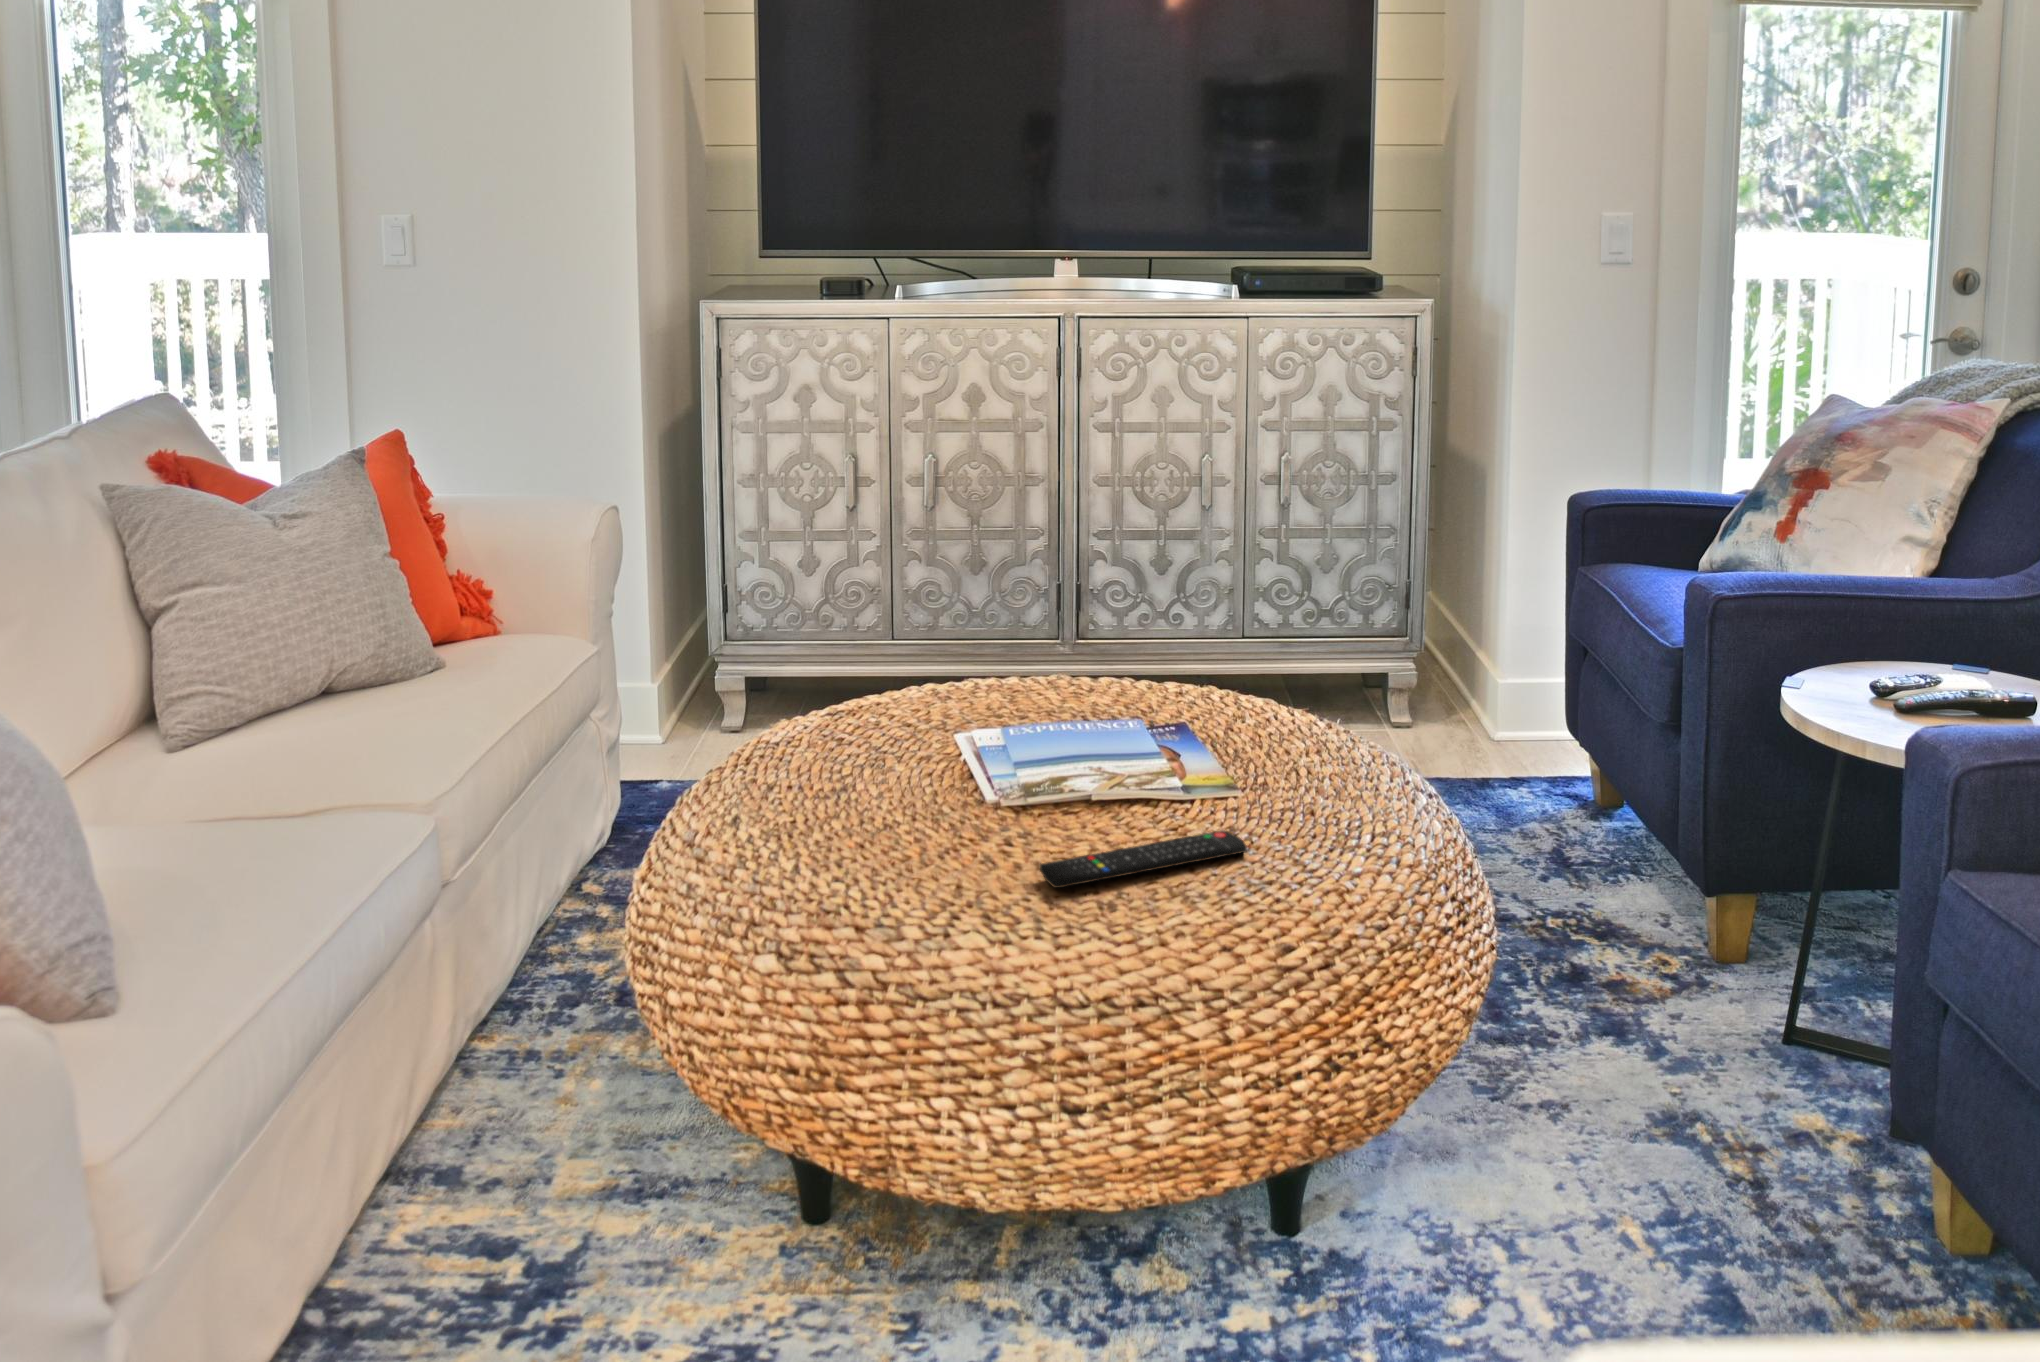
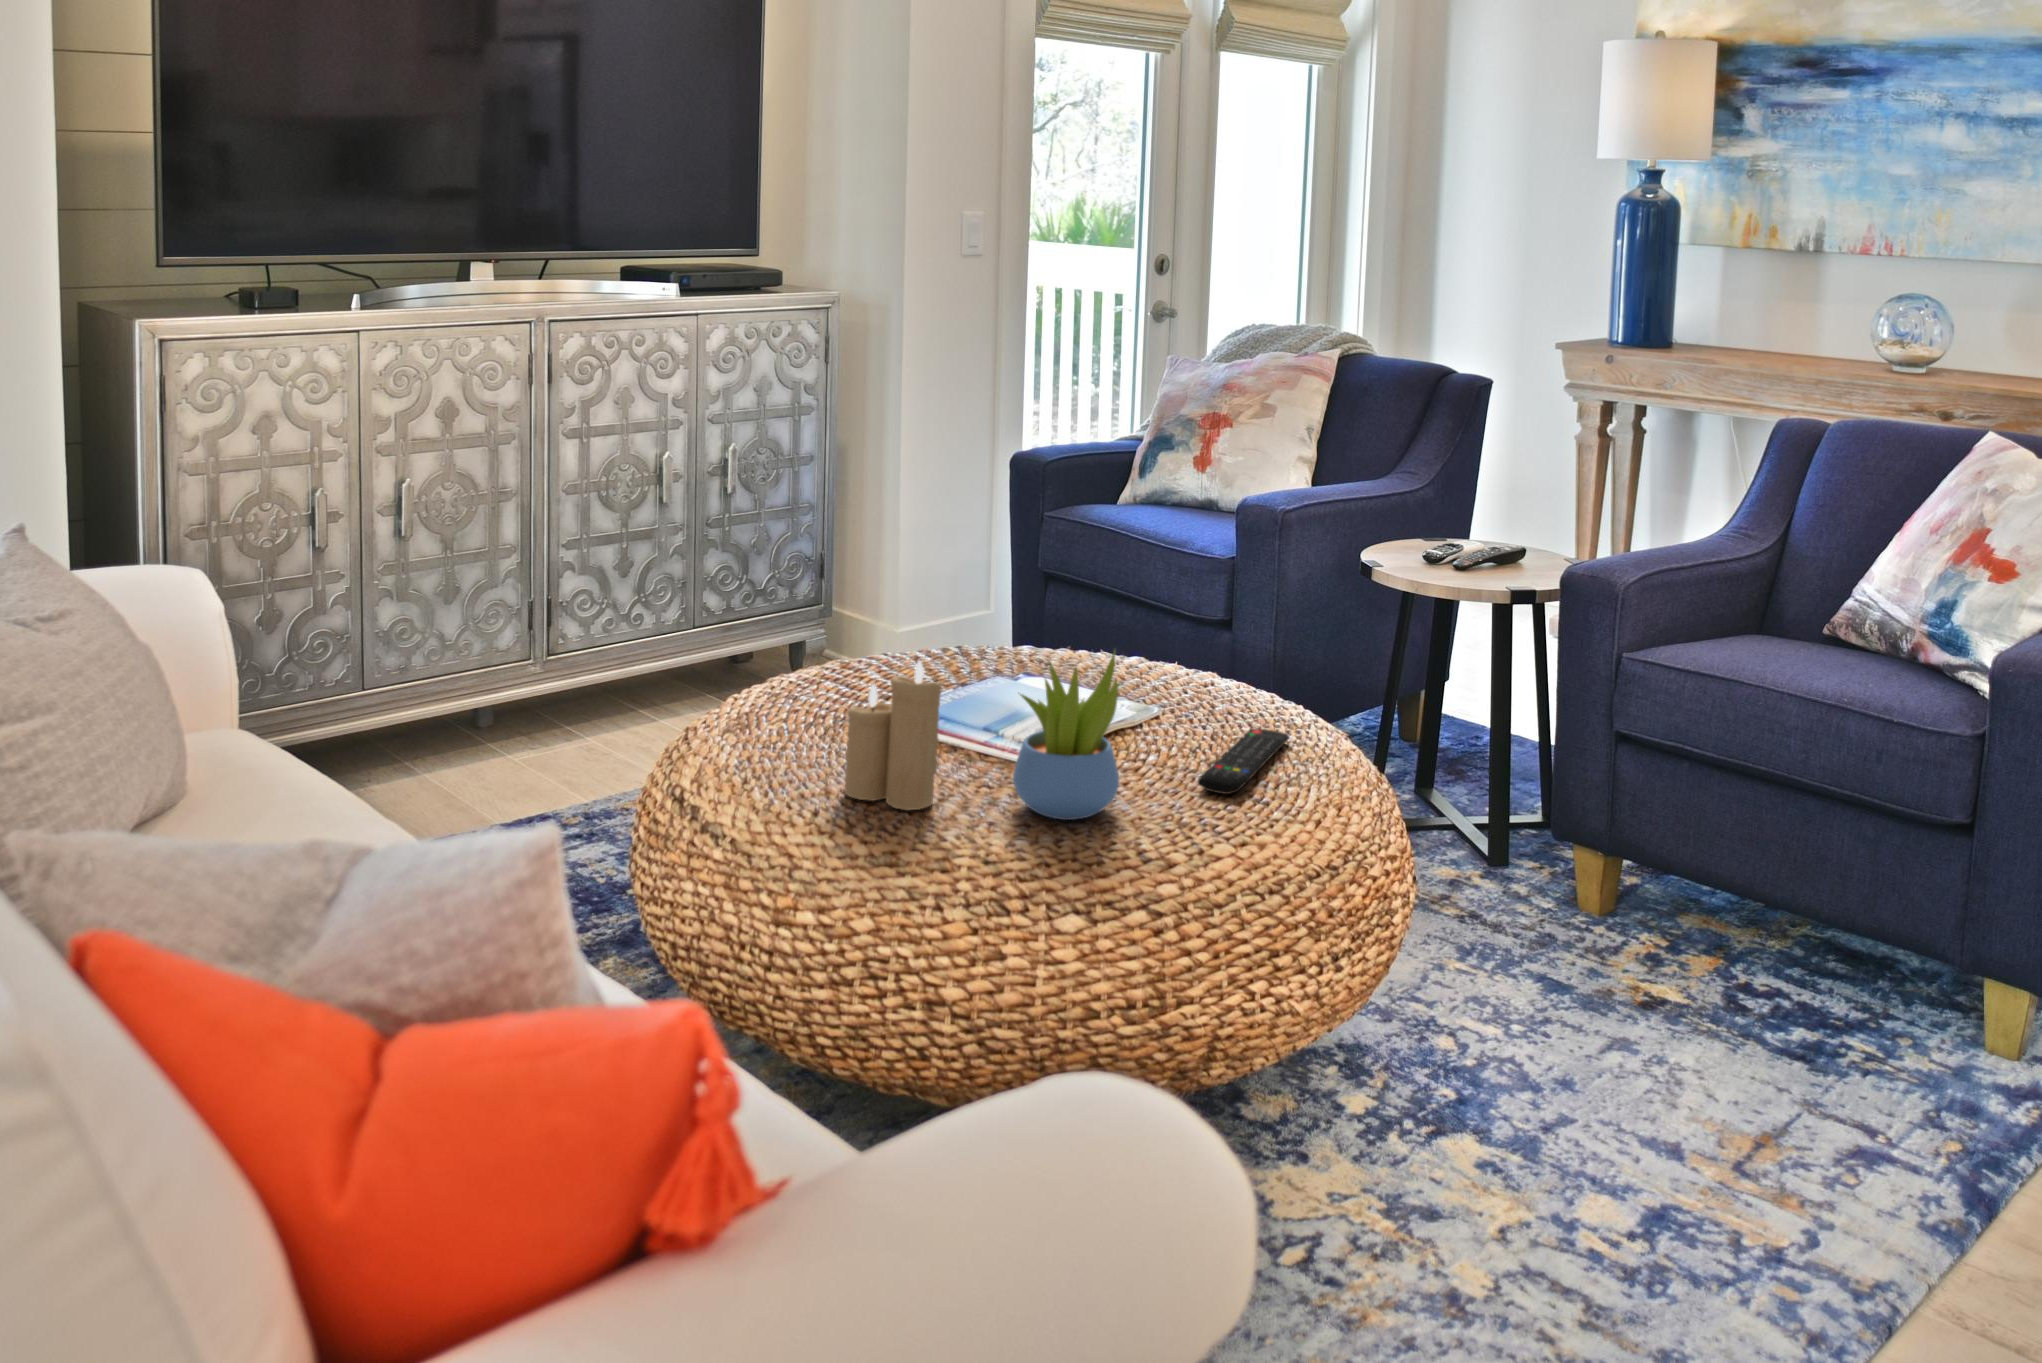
candle: none [745,673,809,824] -> present [845,661,942,810]
succulent plant: none [828,695,943,871] -> present [1013,651,1120,820]

